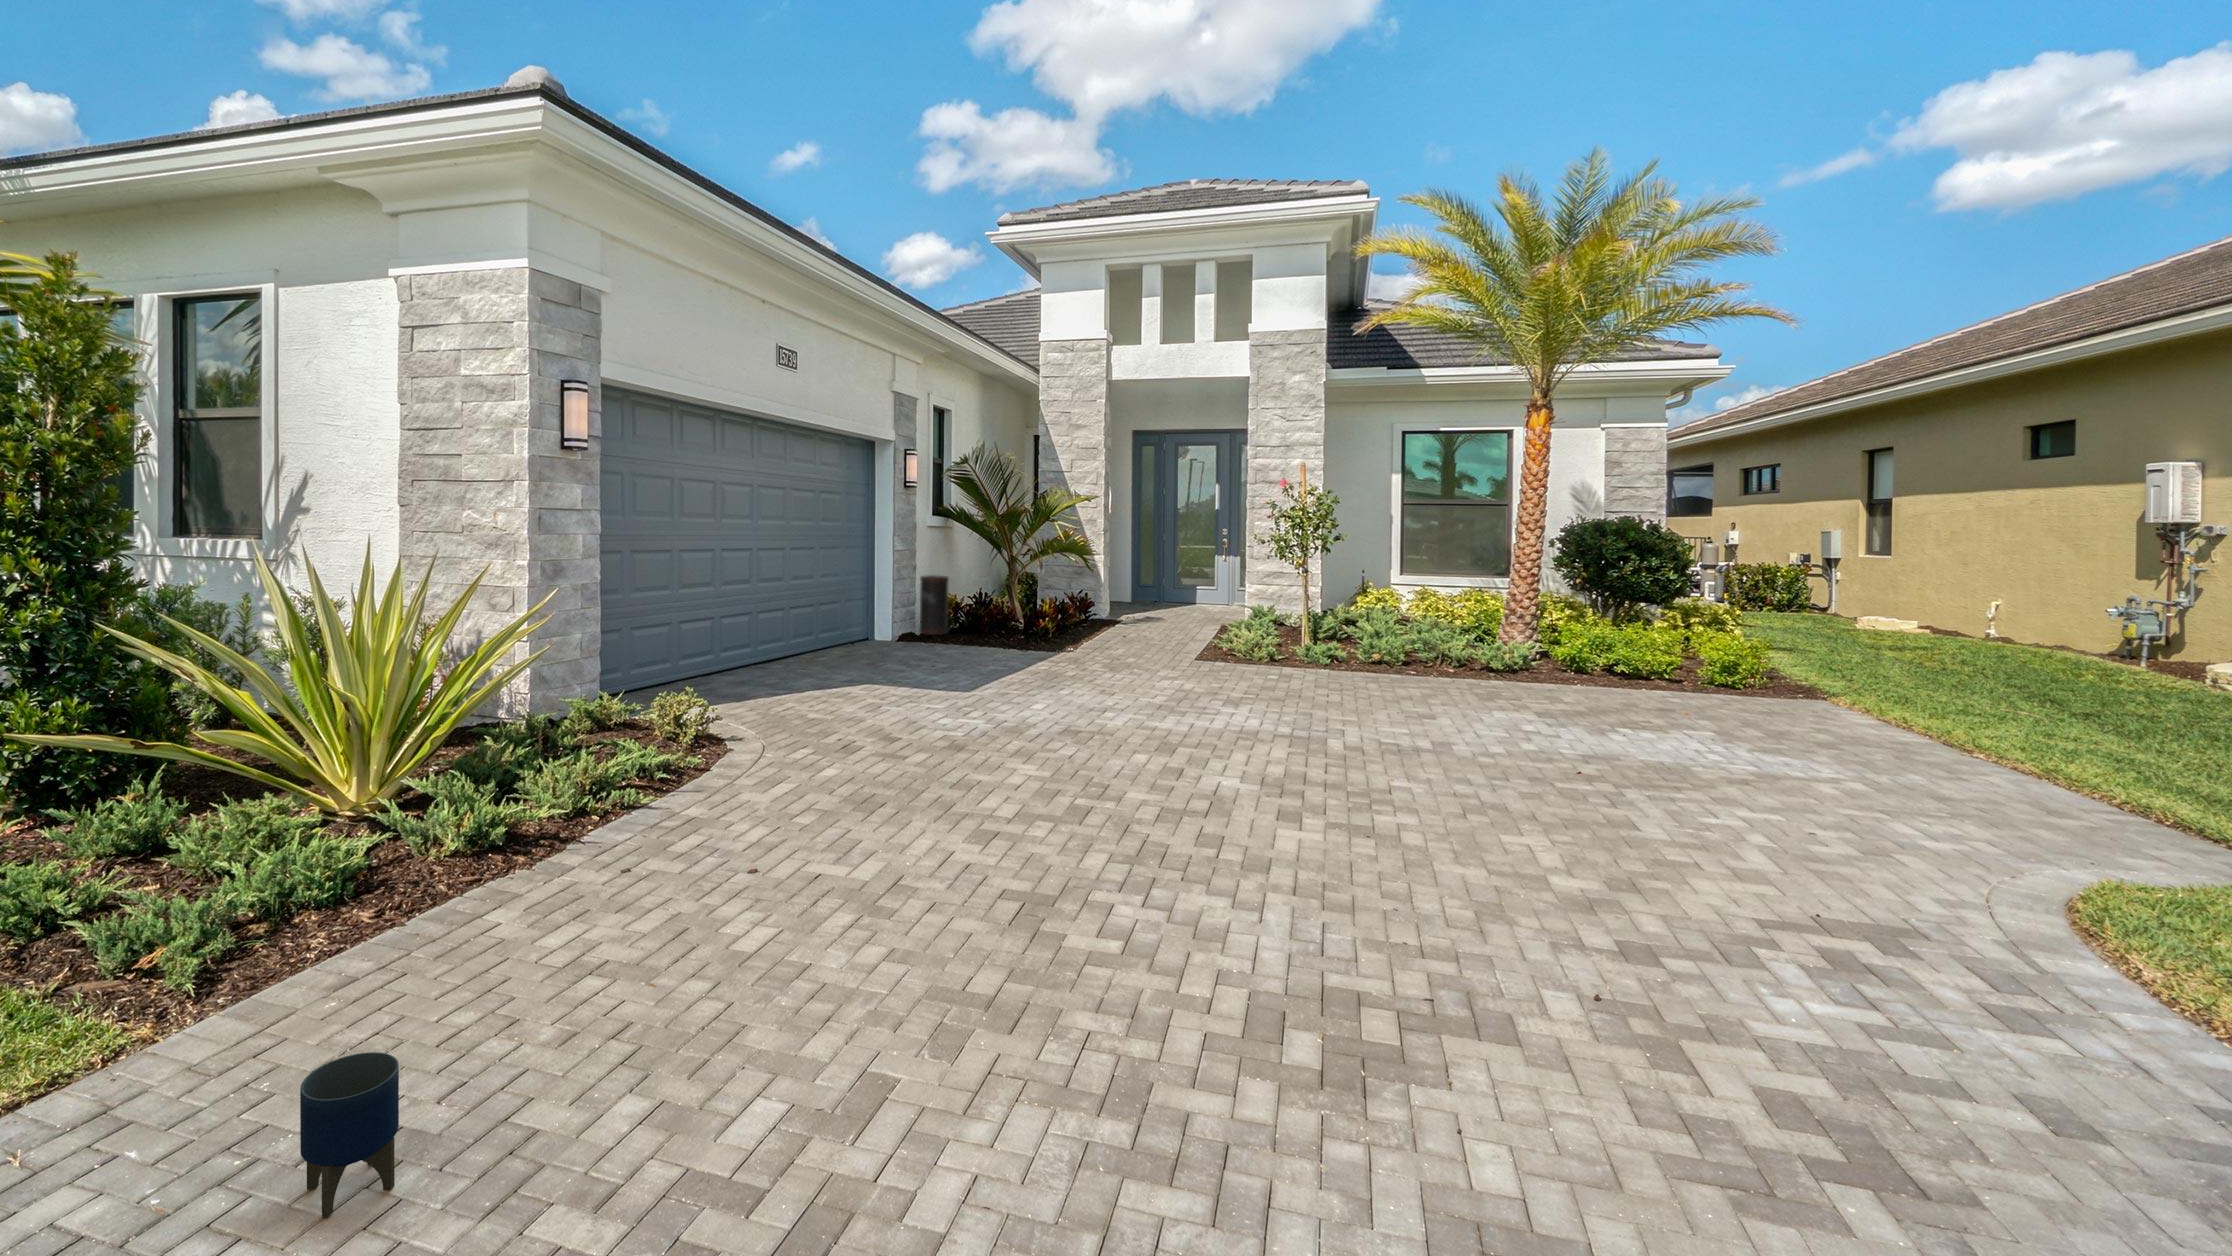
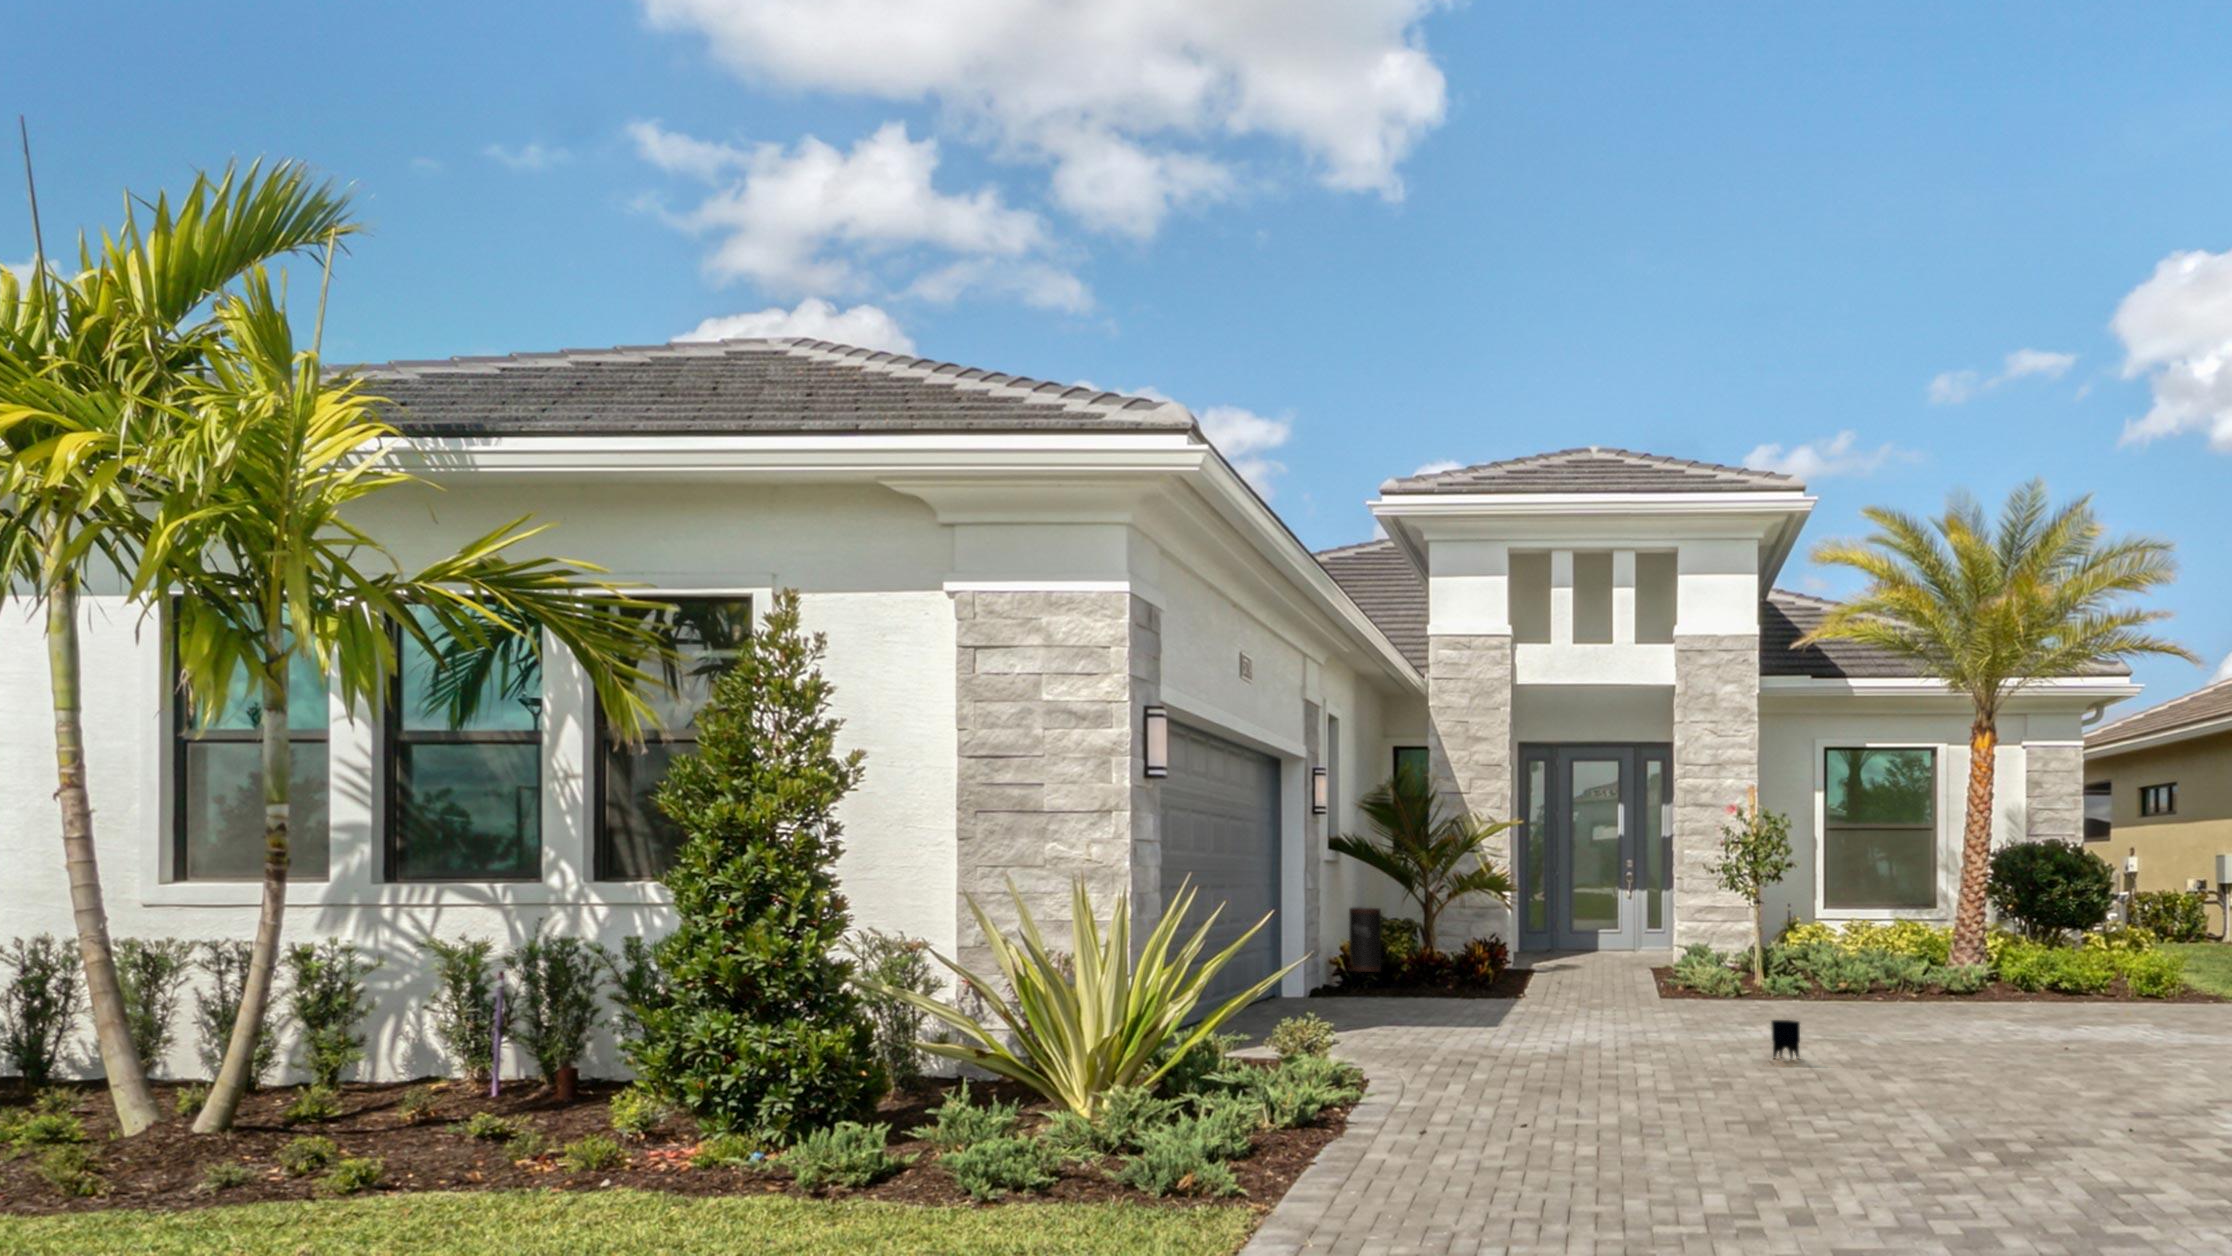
planter: present [300,1052,399,1218] -> present [1771,1020,1800,1059]

